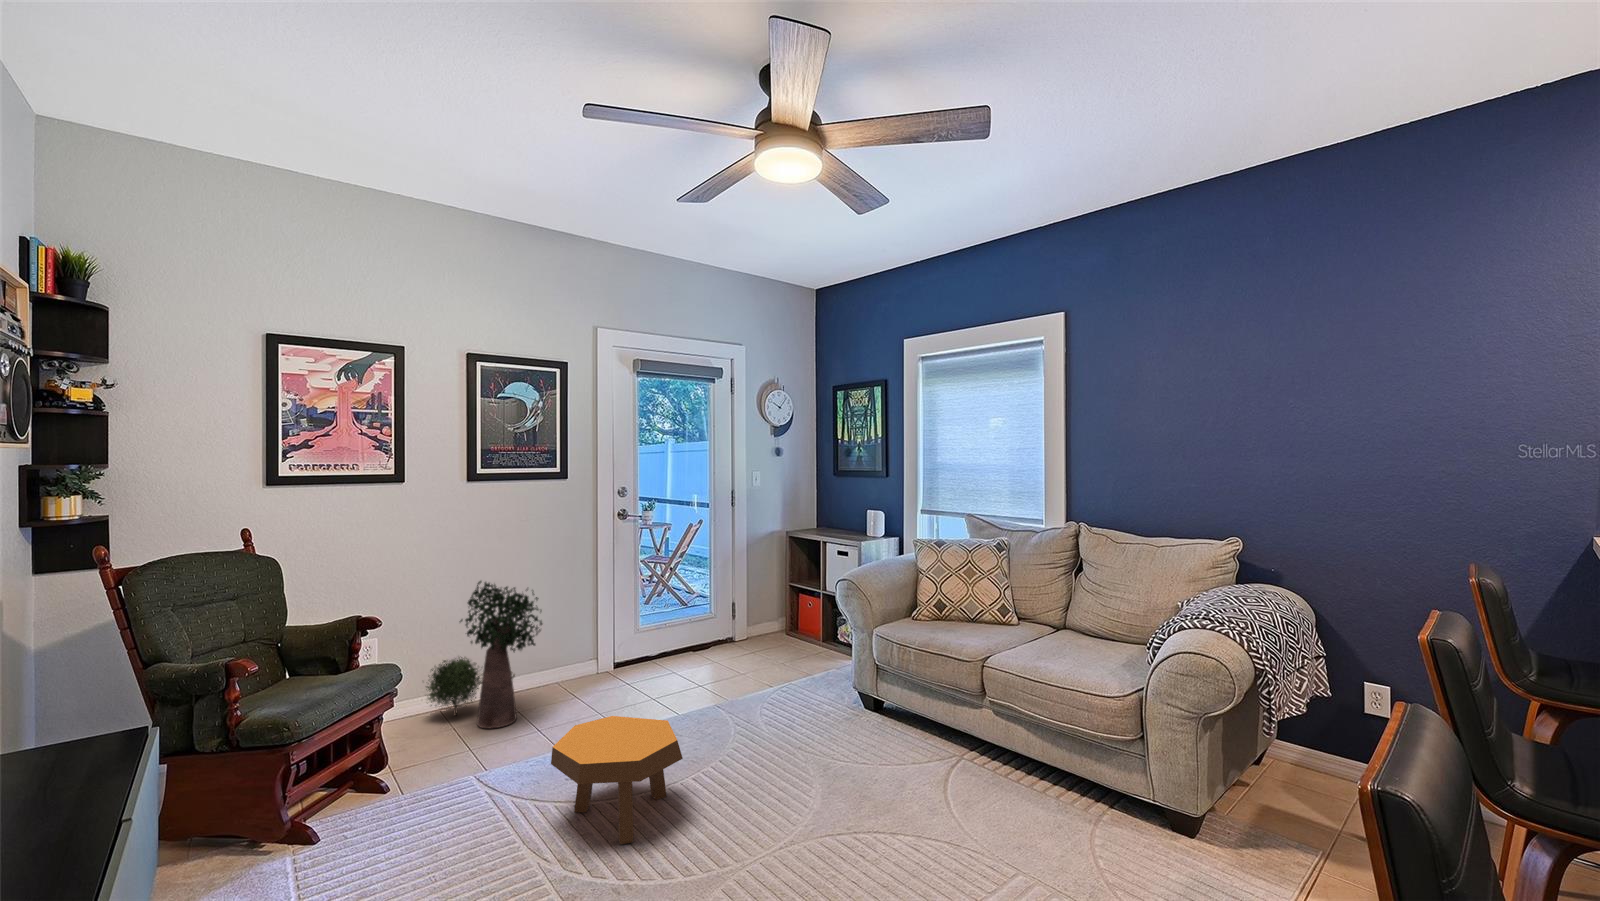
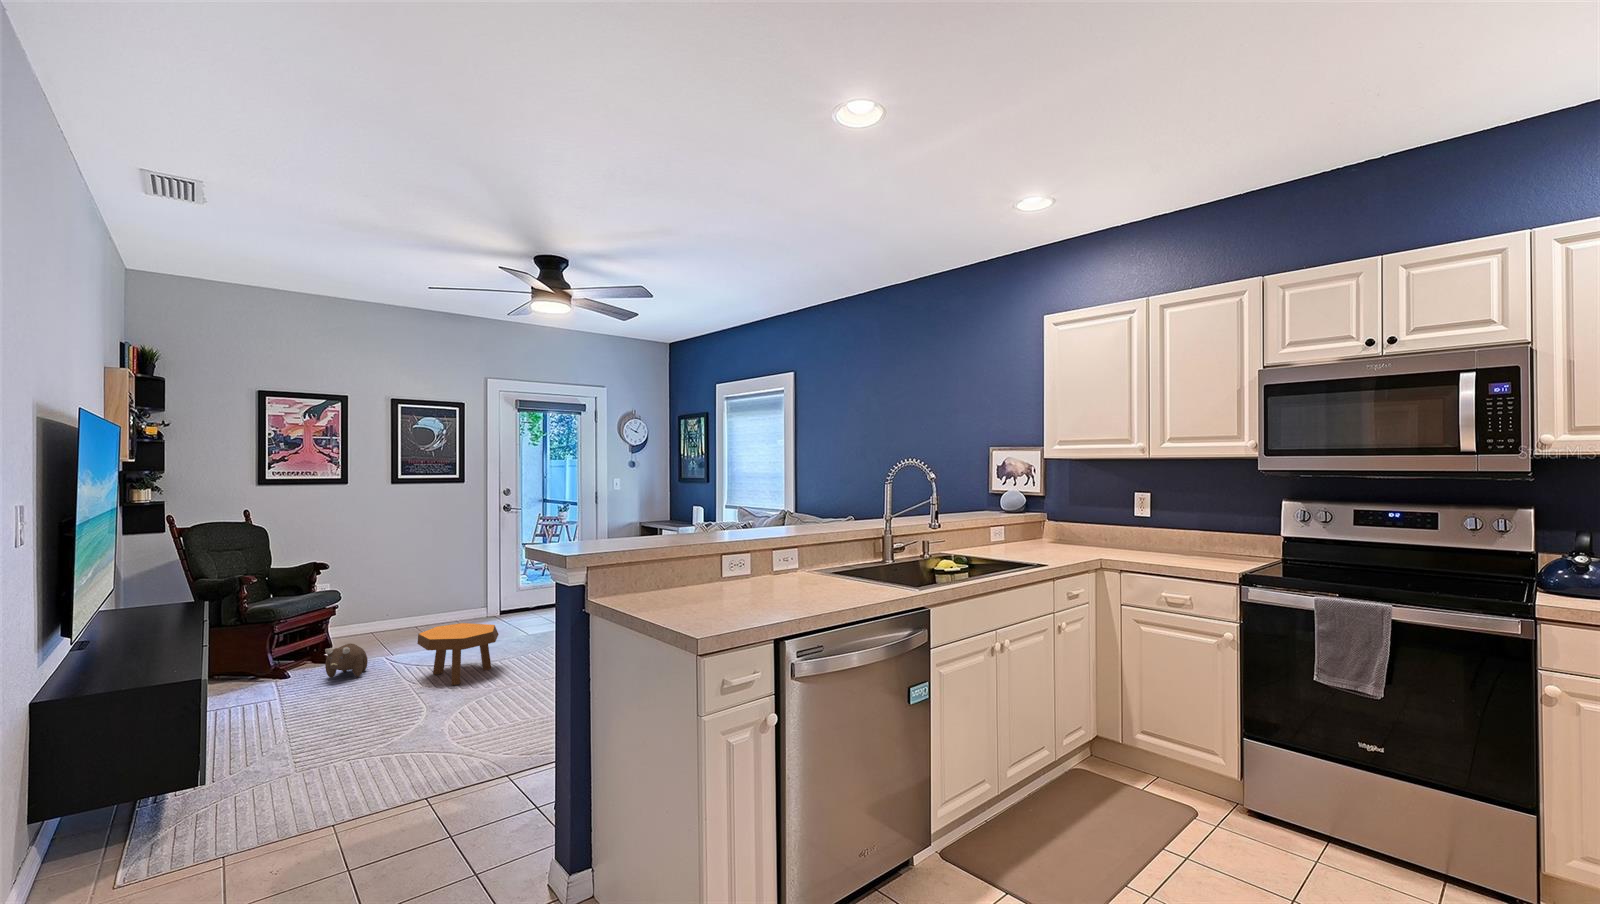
potted plant: present [427,581,542,728] -> none [358,548,437,642]
plush toy: none [392,759,459,823] -> present [325,643,368,678]

